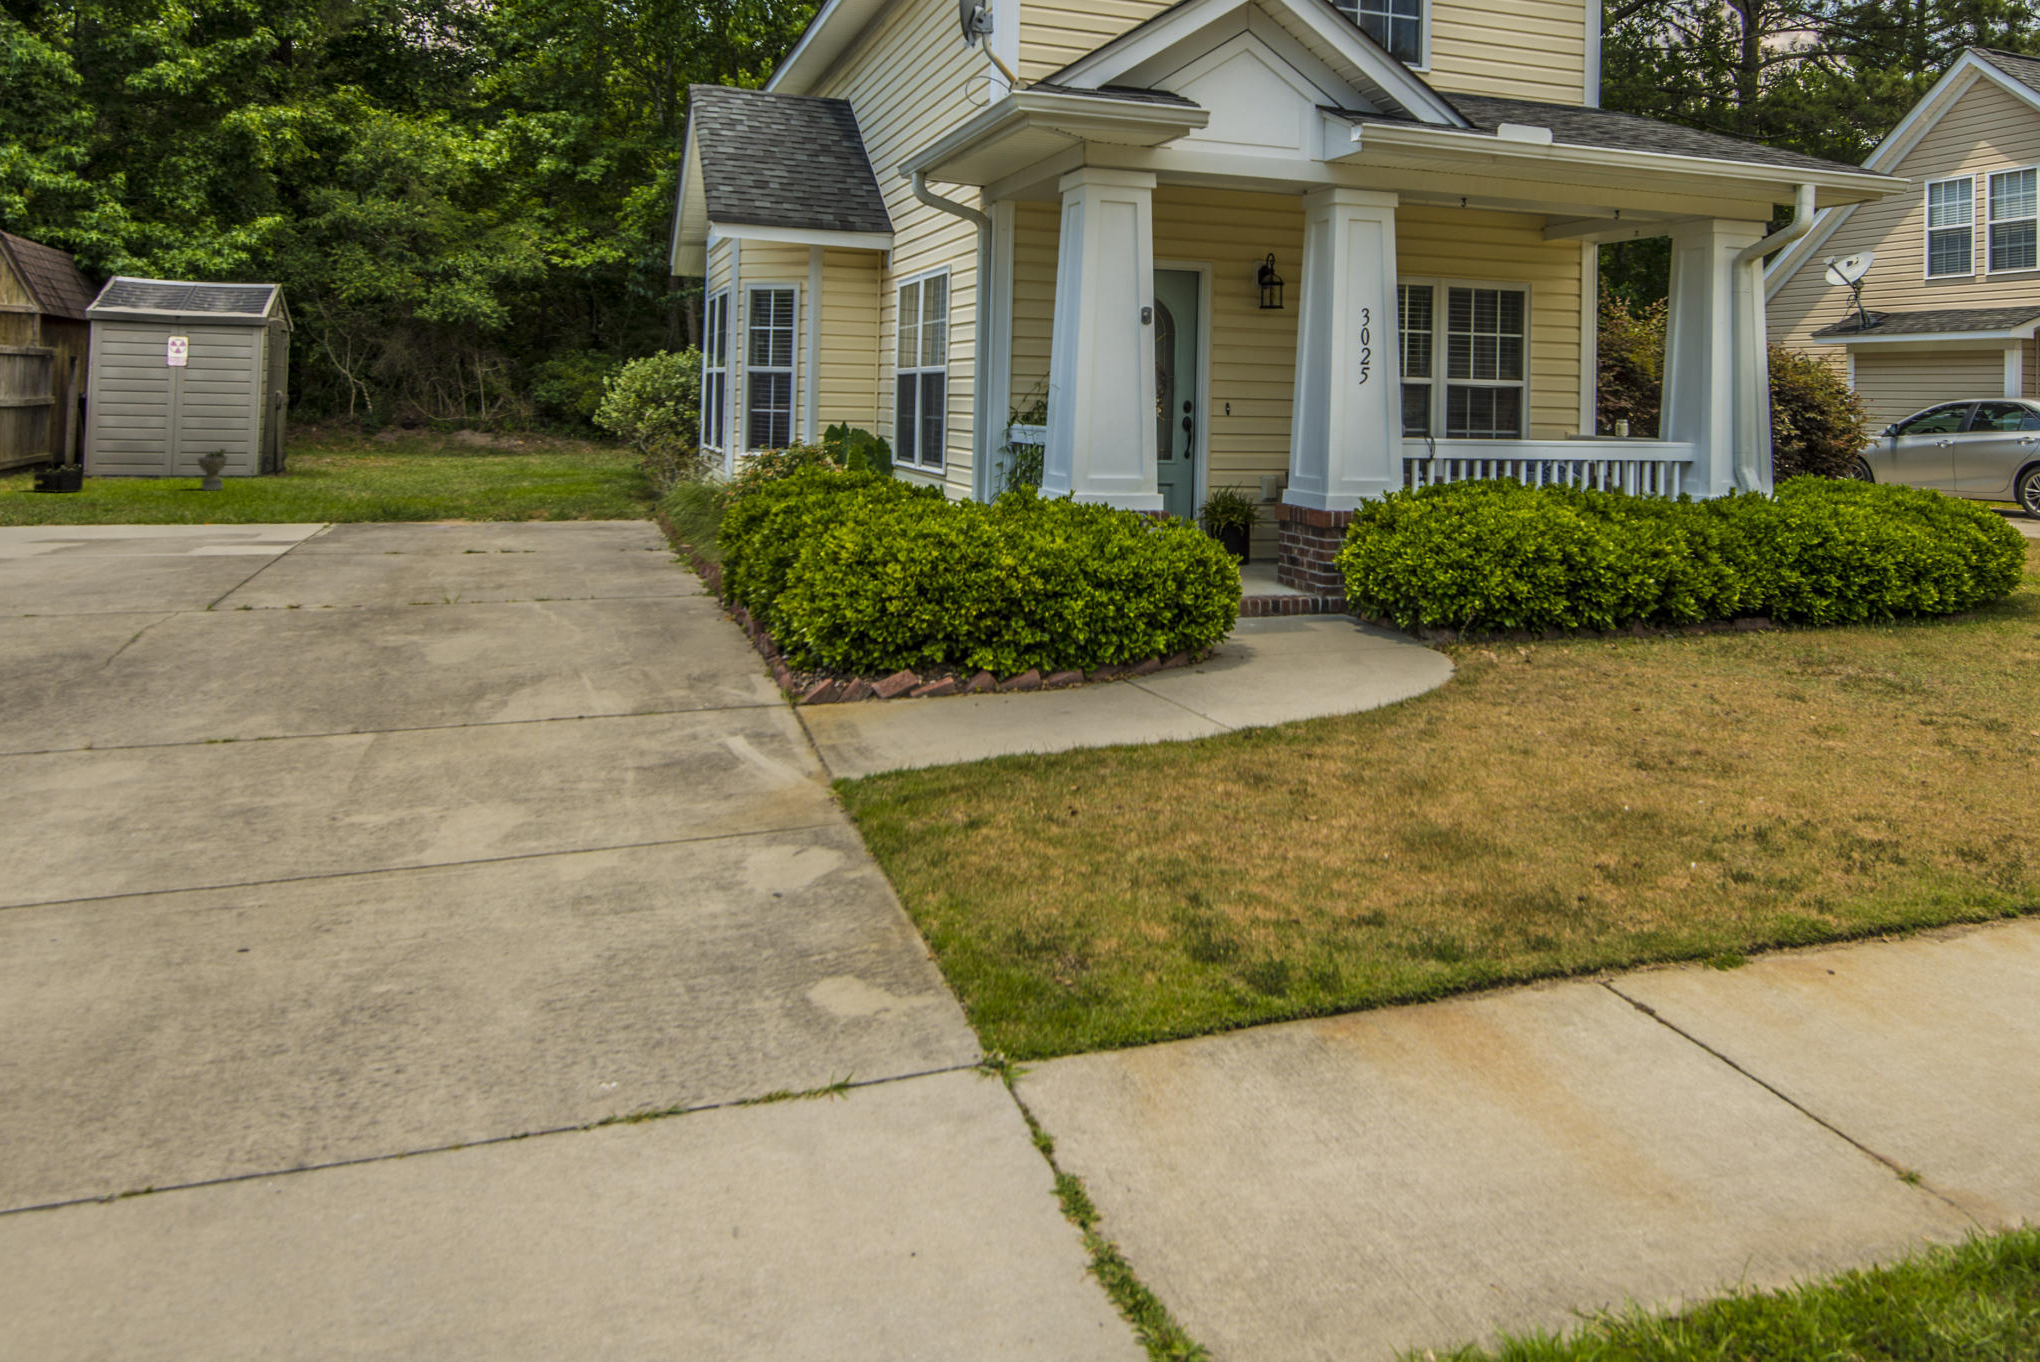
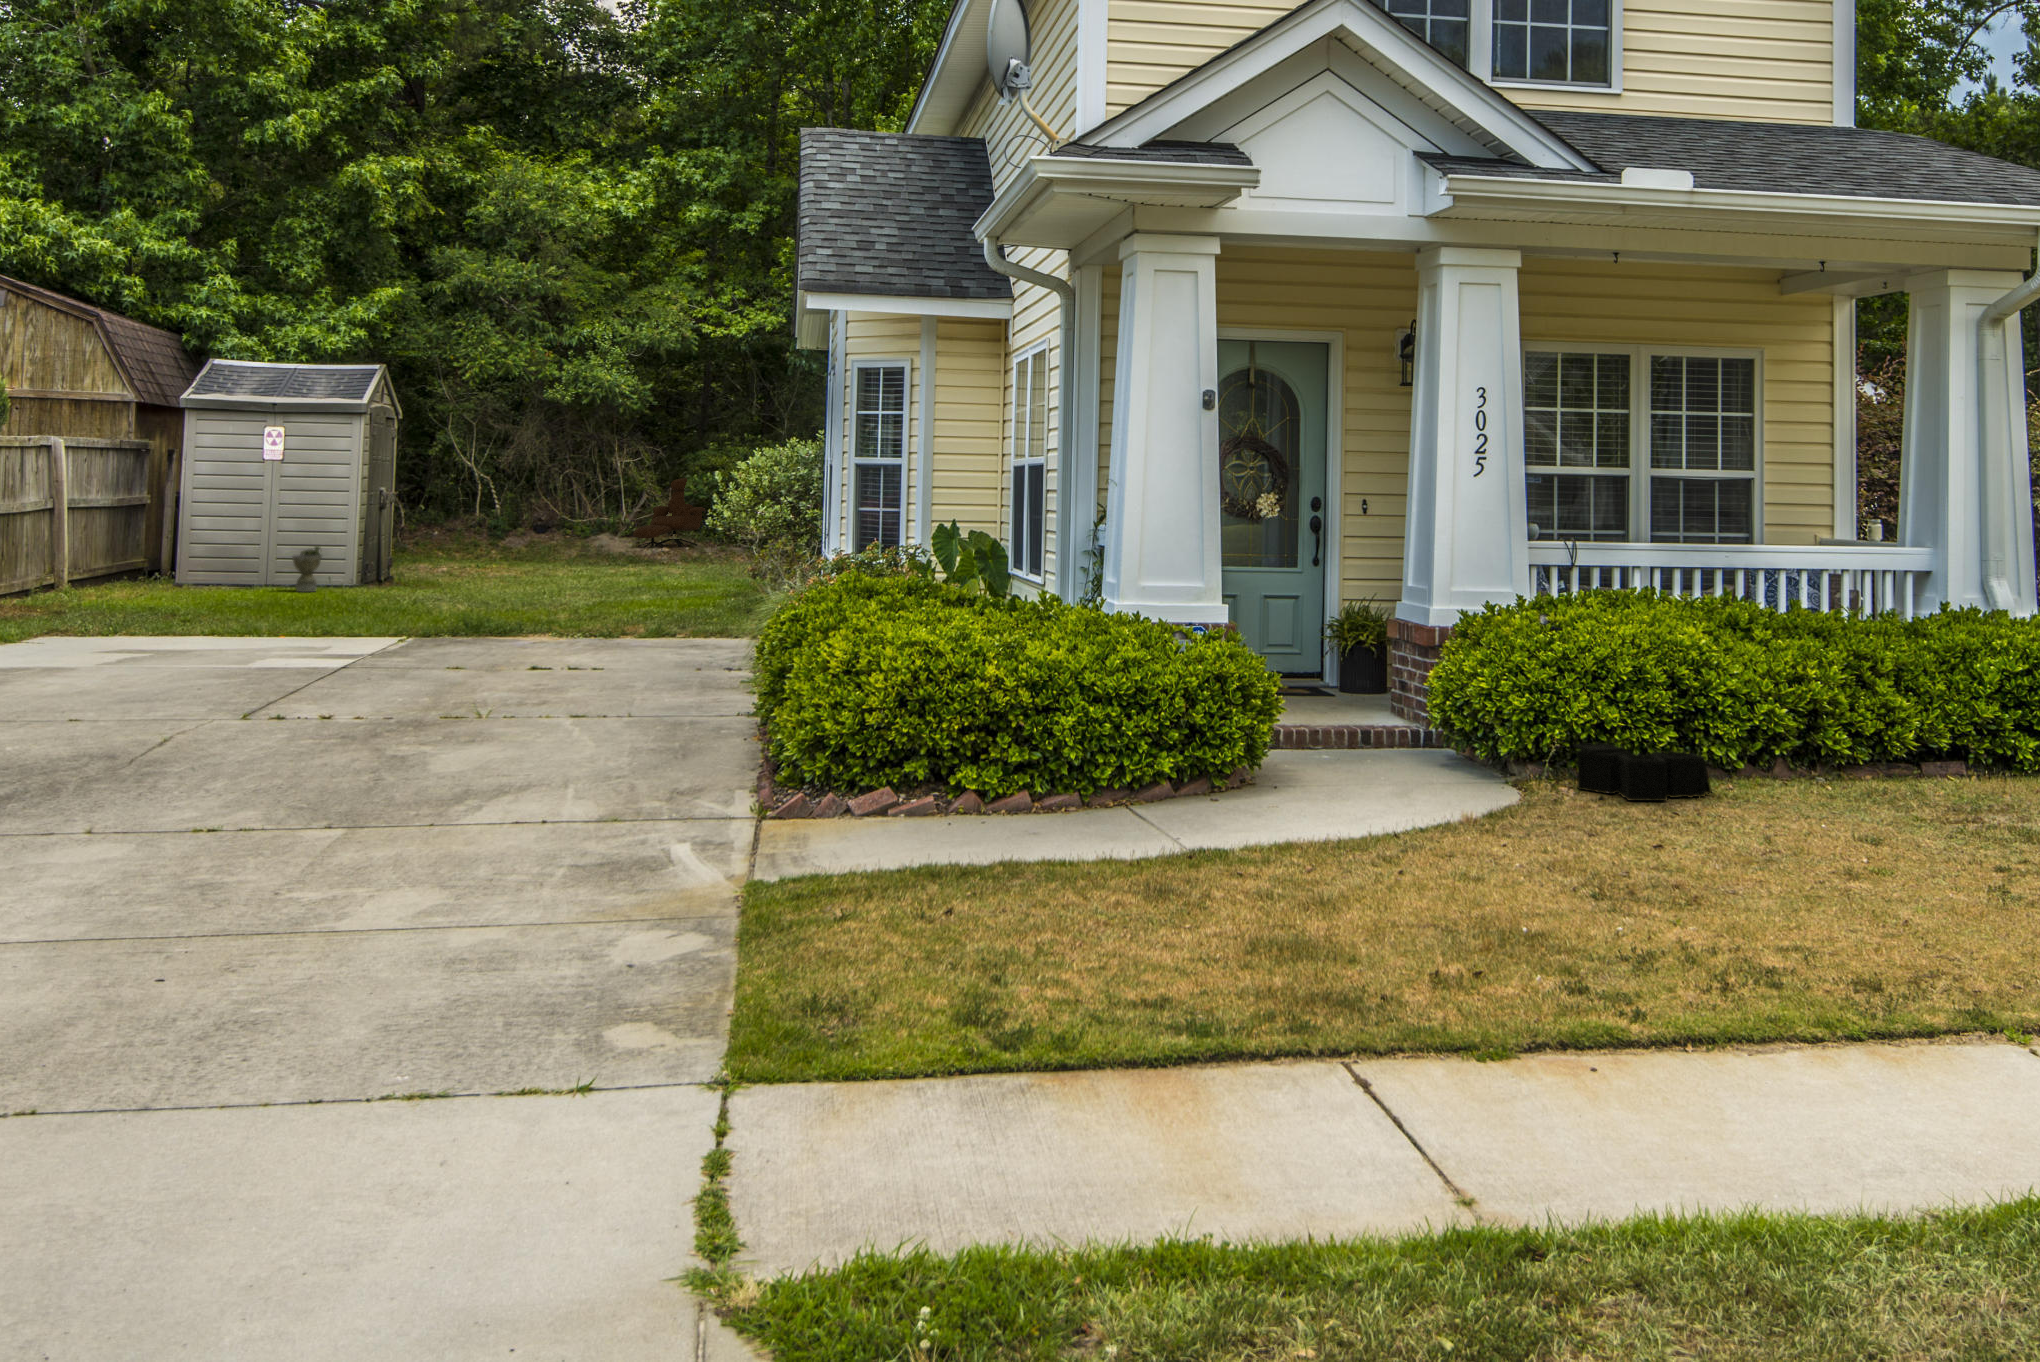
lounge chair: none [501,387,565,446] -> present [633,478,705,548]
storage bin: present [33,470,86,492] -> present [1573,743,1712,801]

